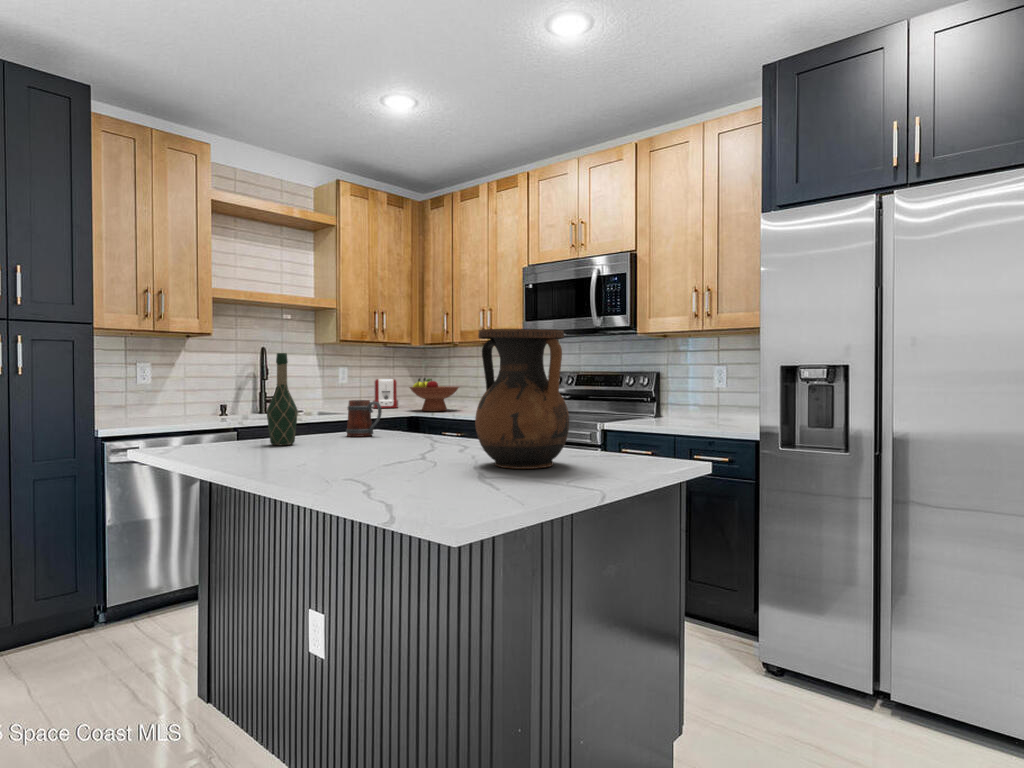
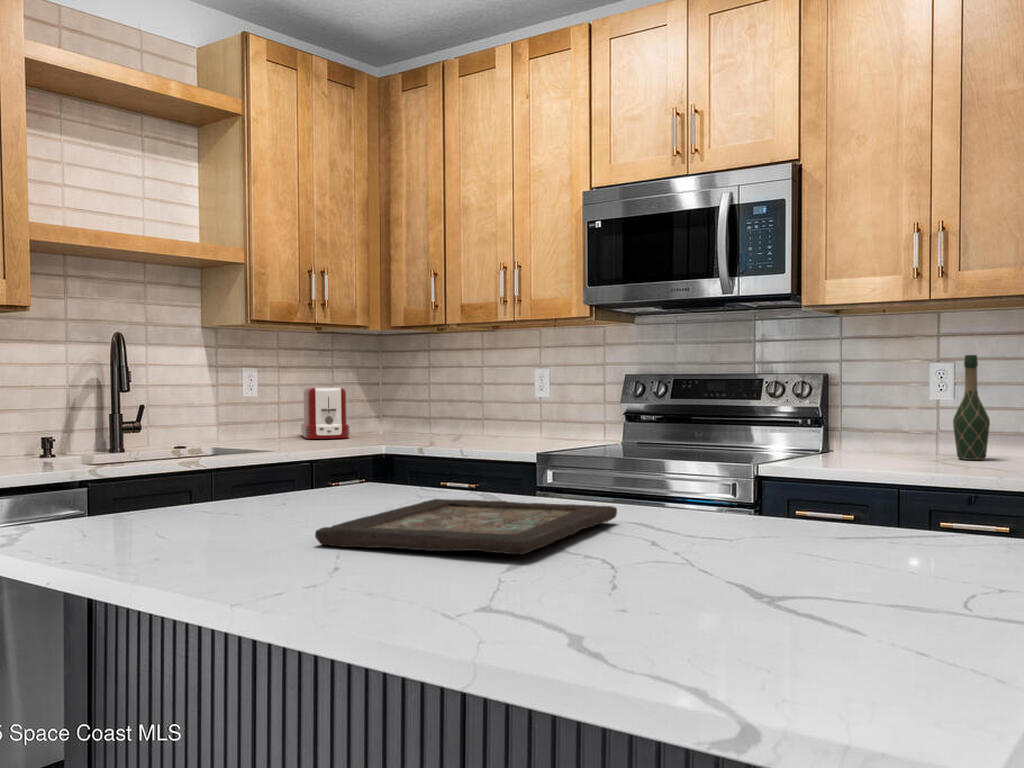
vase: present [475,329,569,469] -> none [720,288,932,598]
wine bottle: present [267,353,298,445] -> present [953,355,990,460]
fruit bowl: present [410,378,459,411] -> none [377,385,466,445]
mug: present [346,400,382,437] -> none [338,435,410,508]
decorative tray: none [314,432,473,453] -> present [315,499,617,554]

